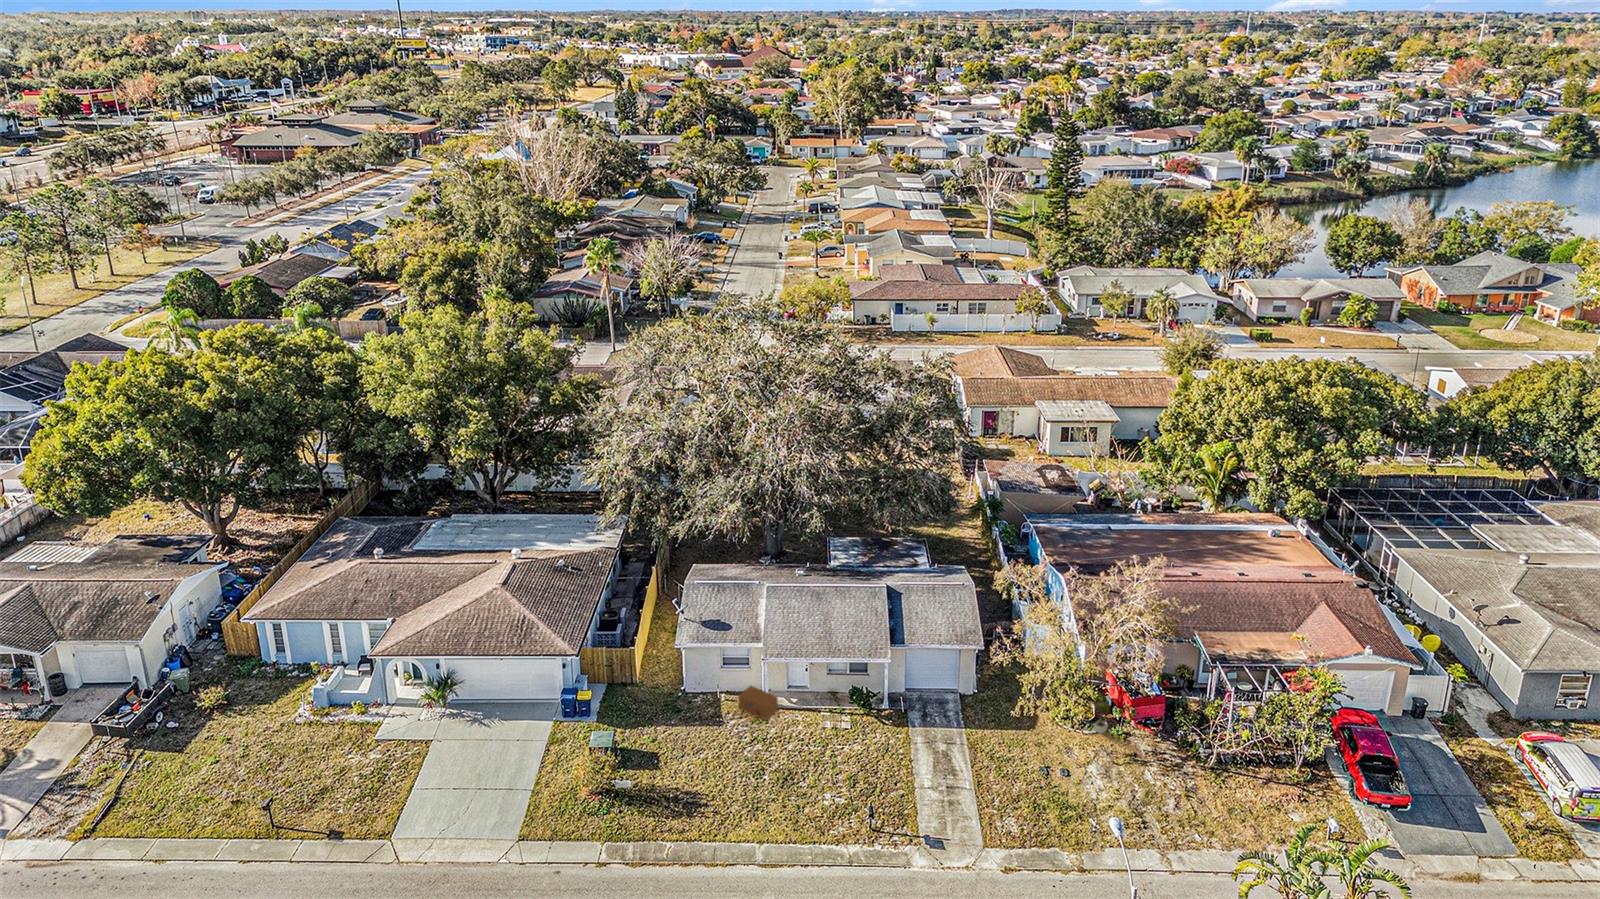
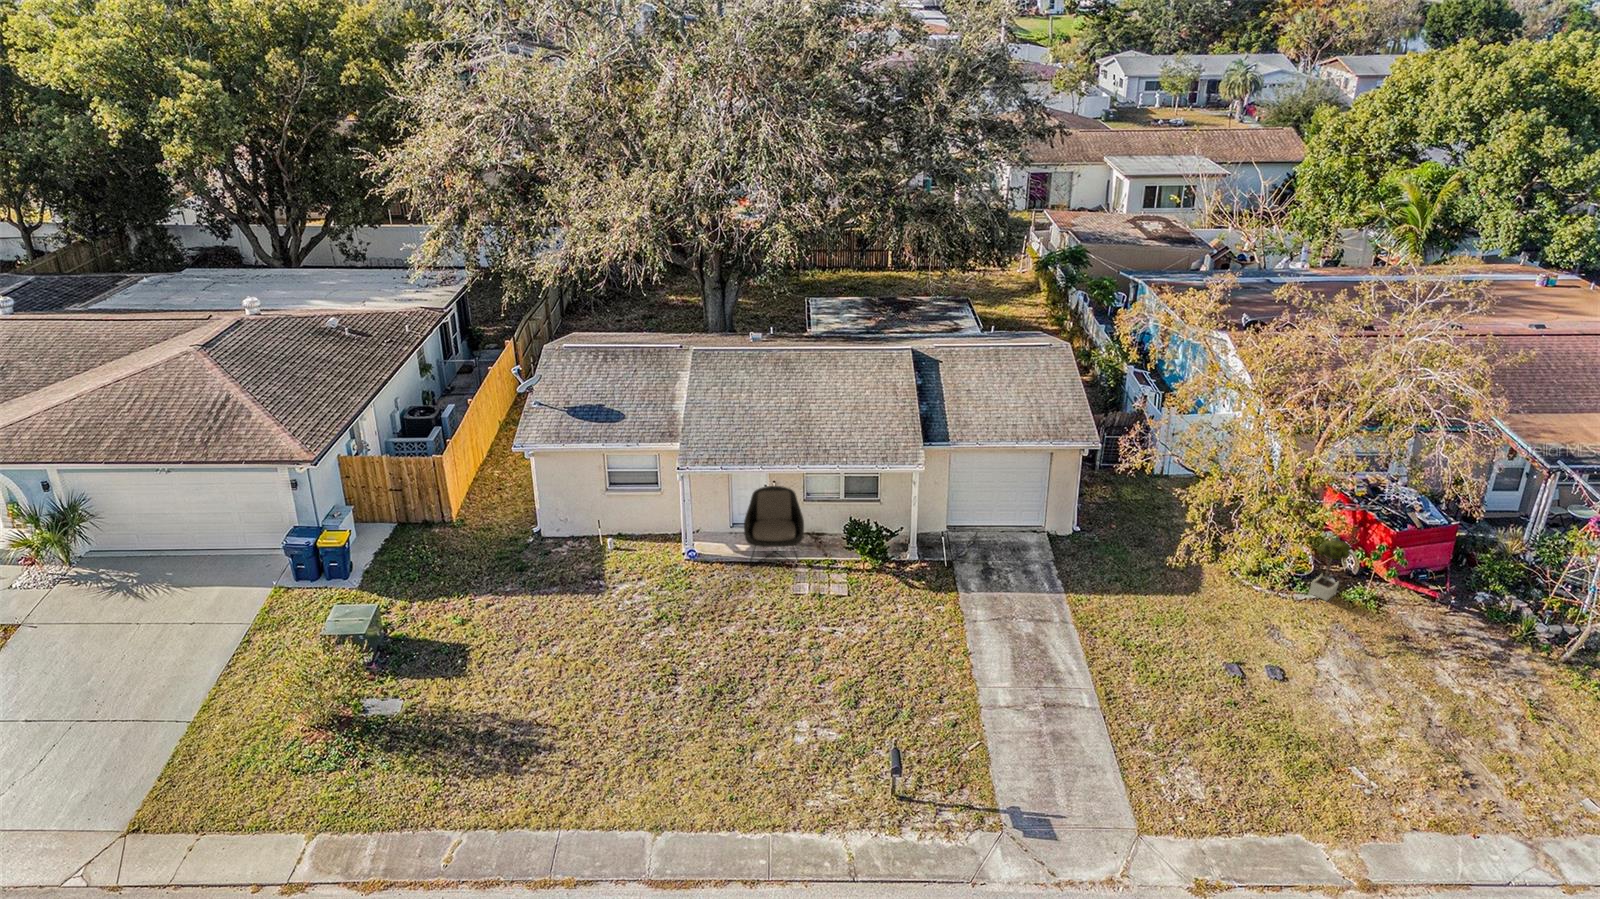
lounge chair: none [796,668,828,712] -> present [744,486,804,567]
cardboard box: present [739,686,778,720] -> none [635,520,710,583]

